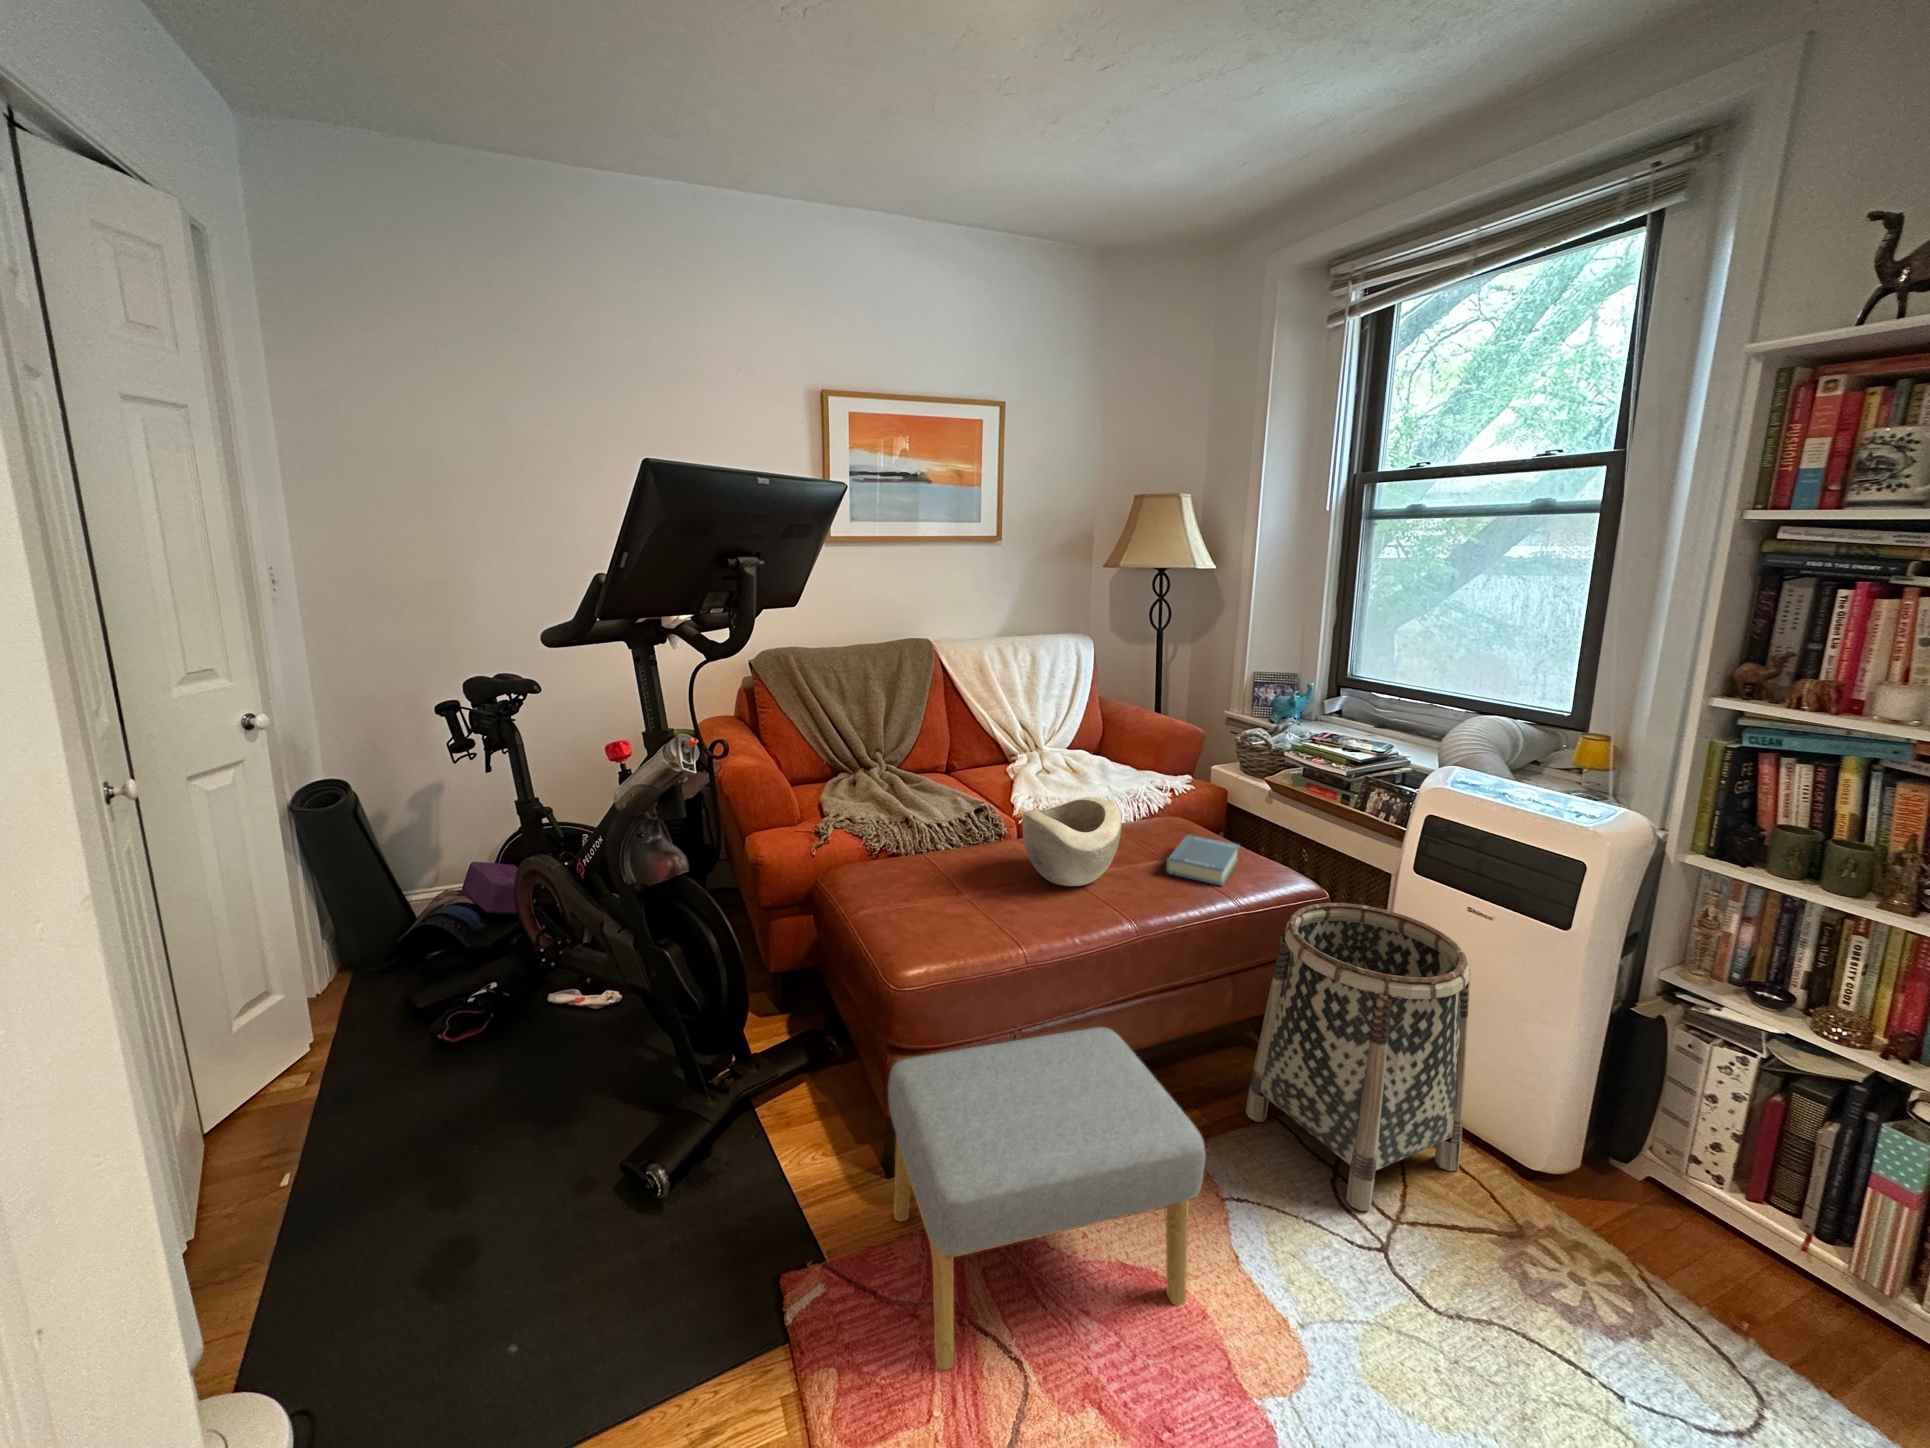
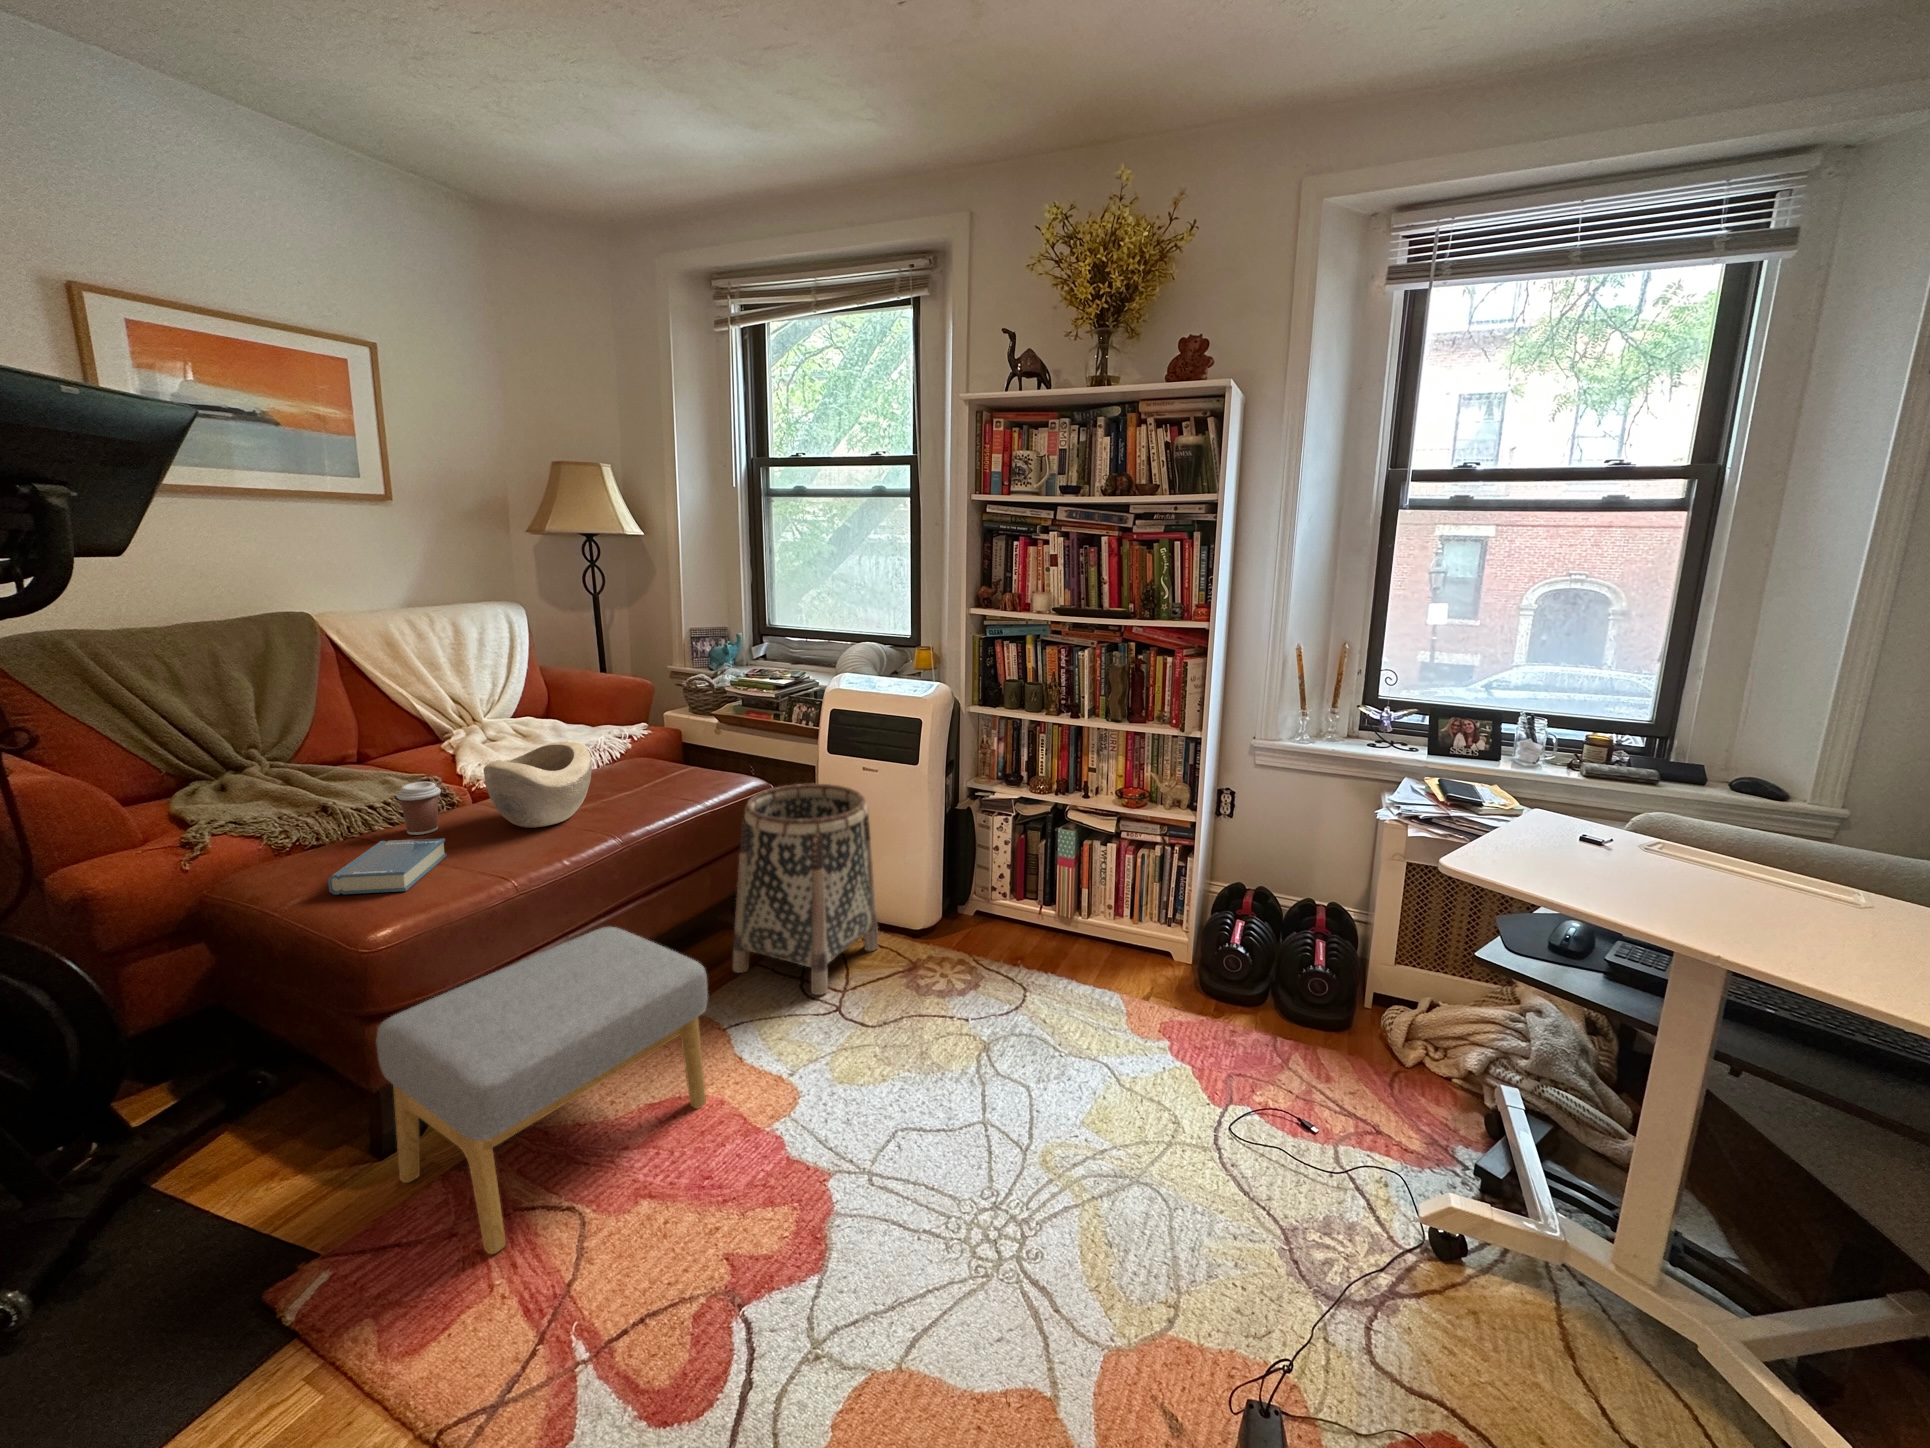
coffee cup: none [954,814,988,865] -> present [397,782,441,835]
hardback book: present [1166,835,1239,886] -> present [328,838,447,895]

